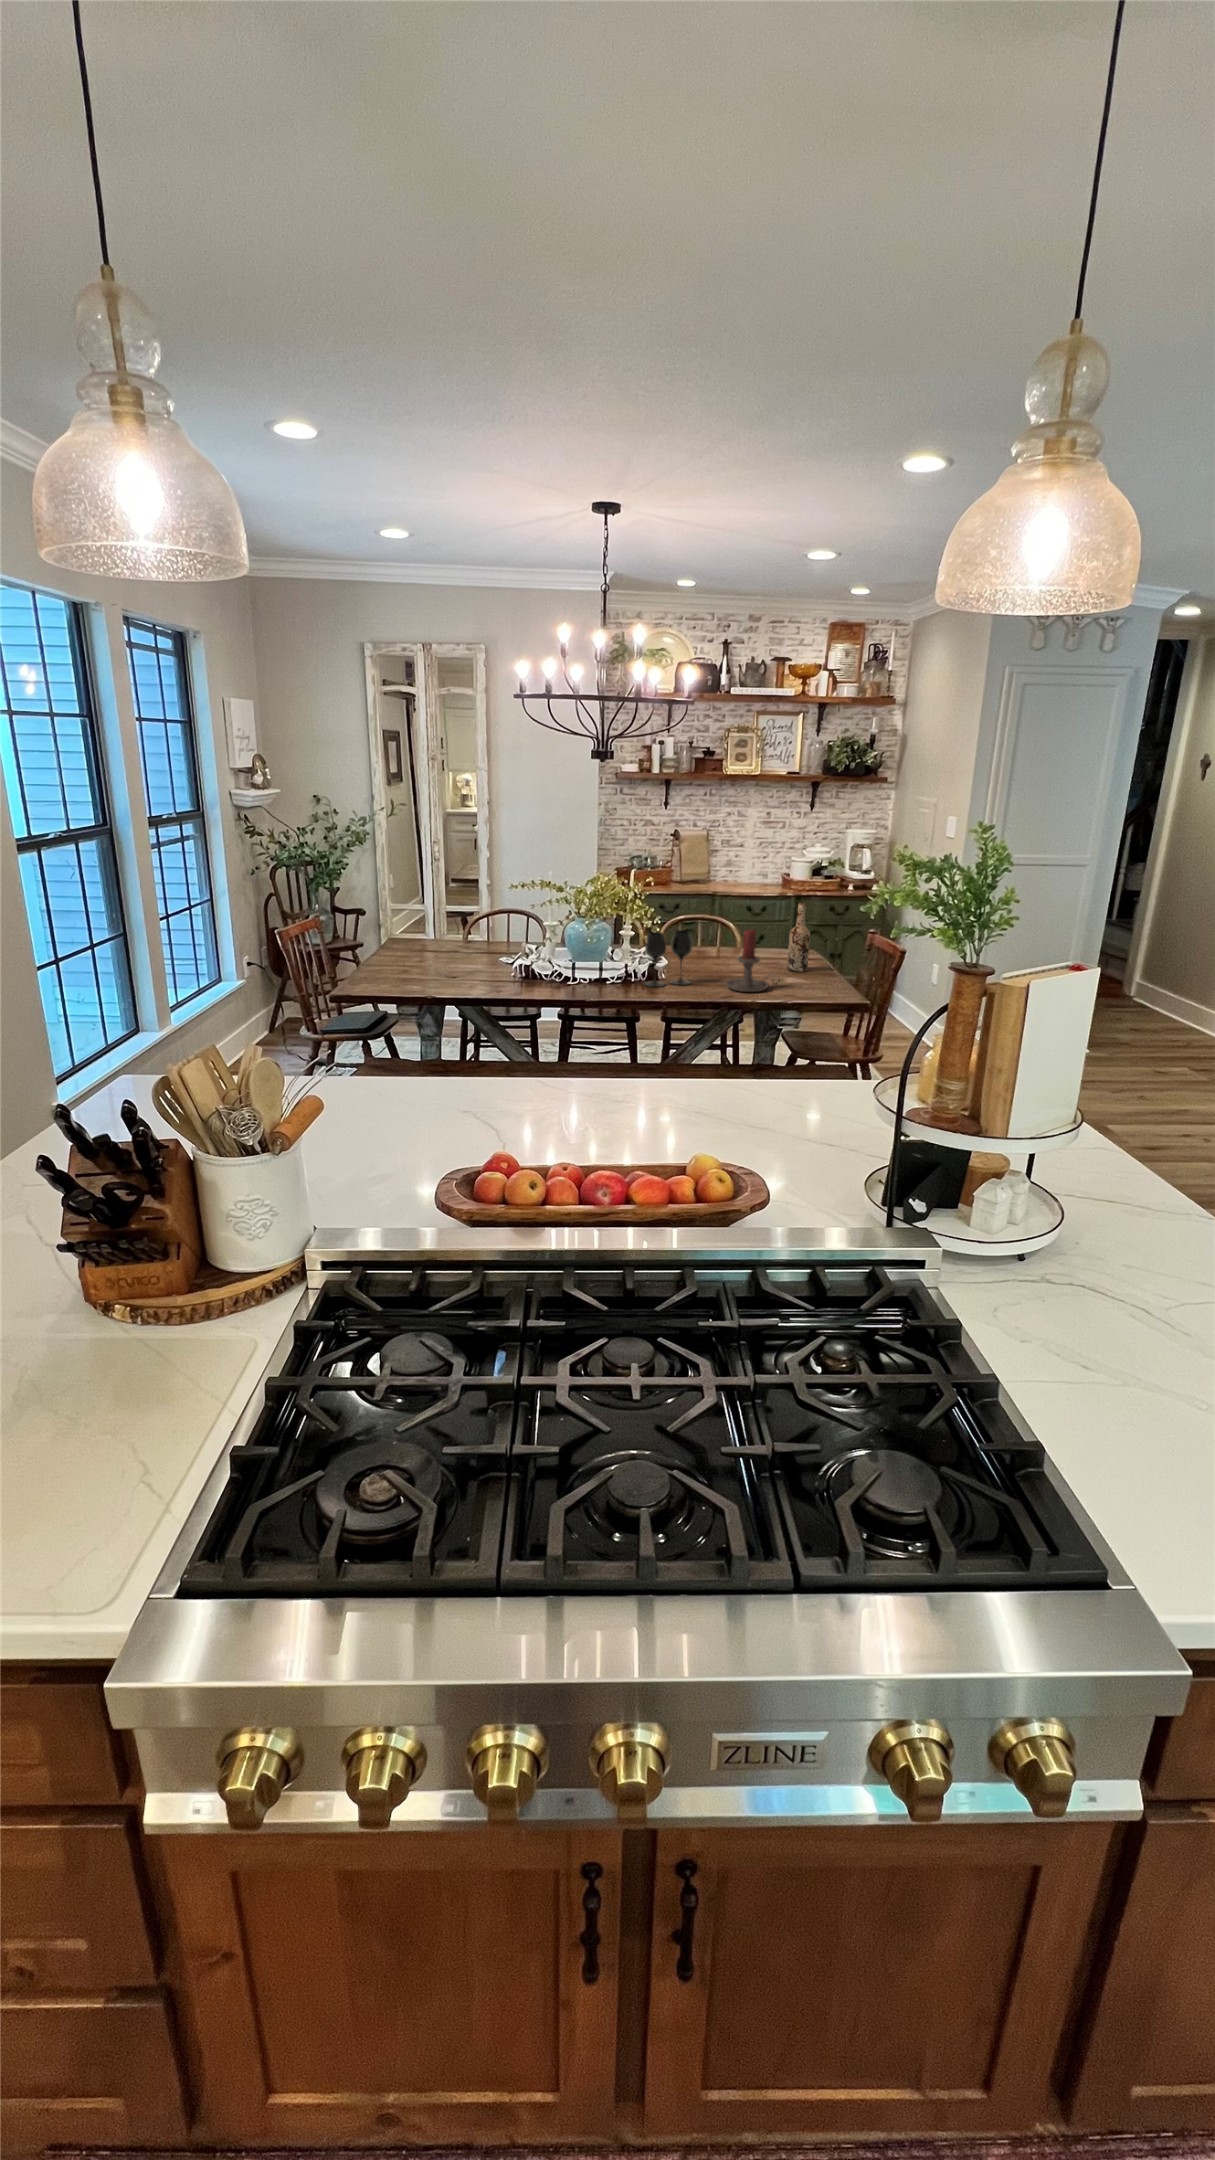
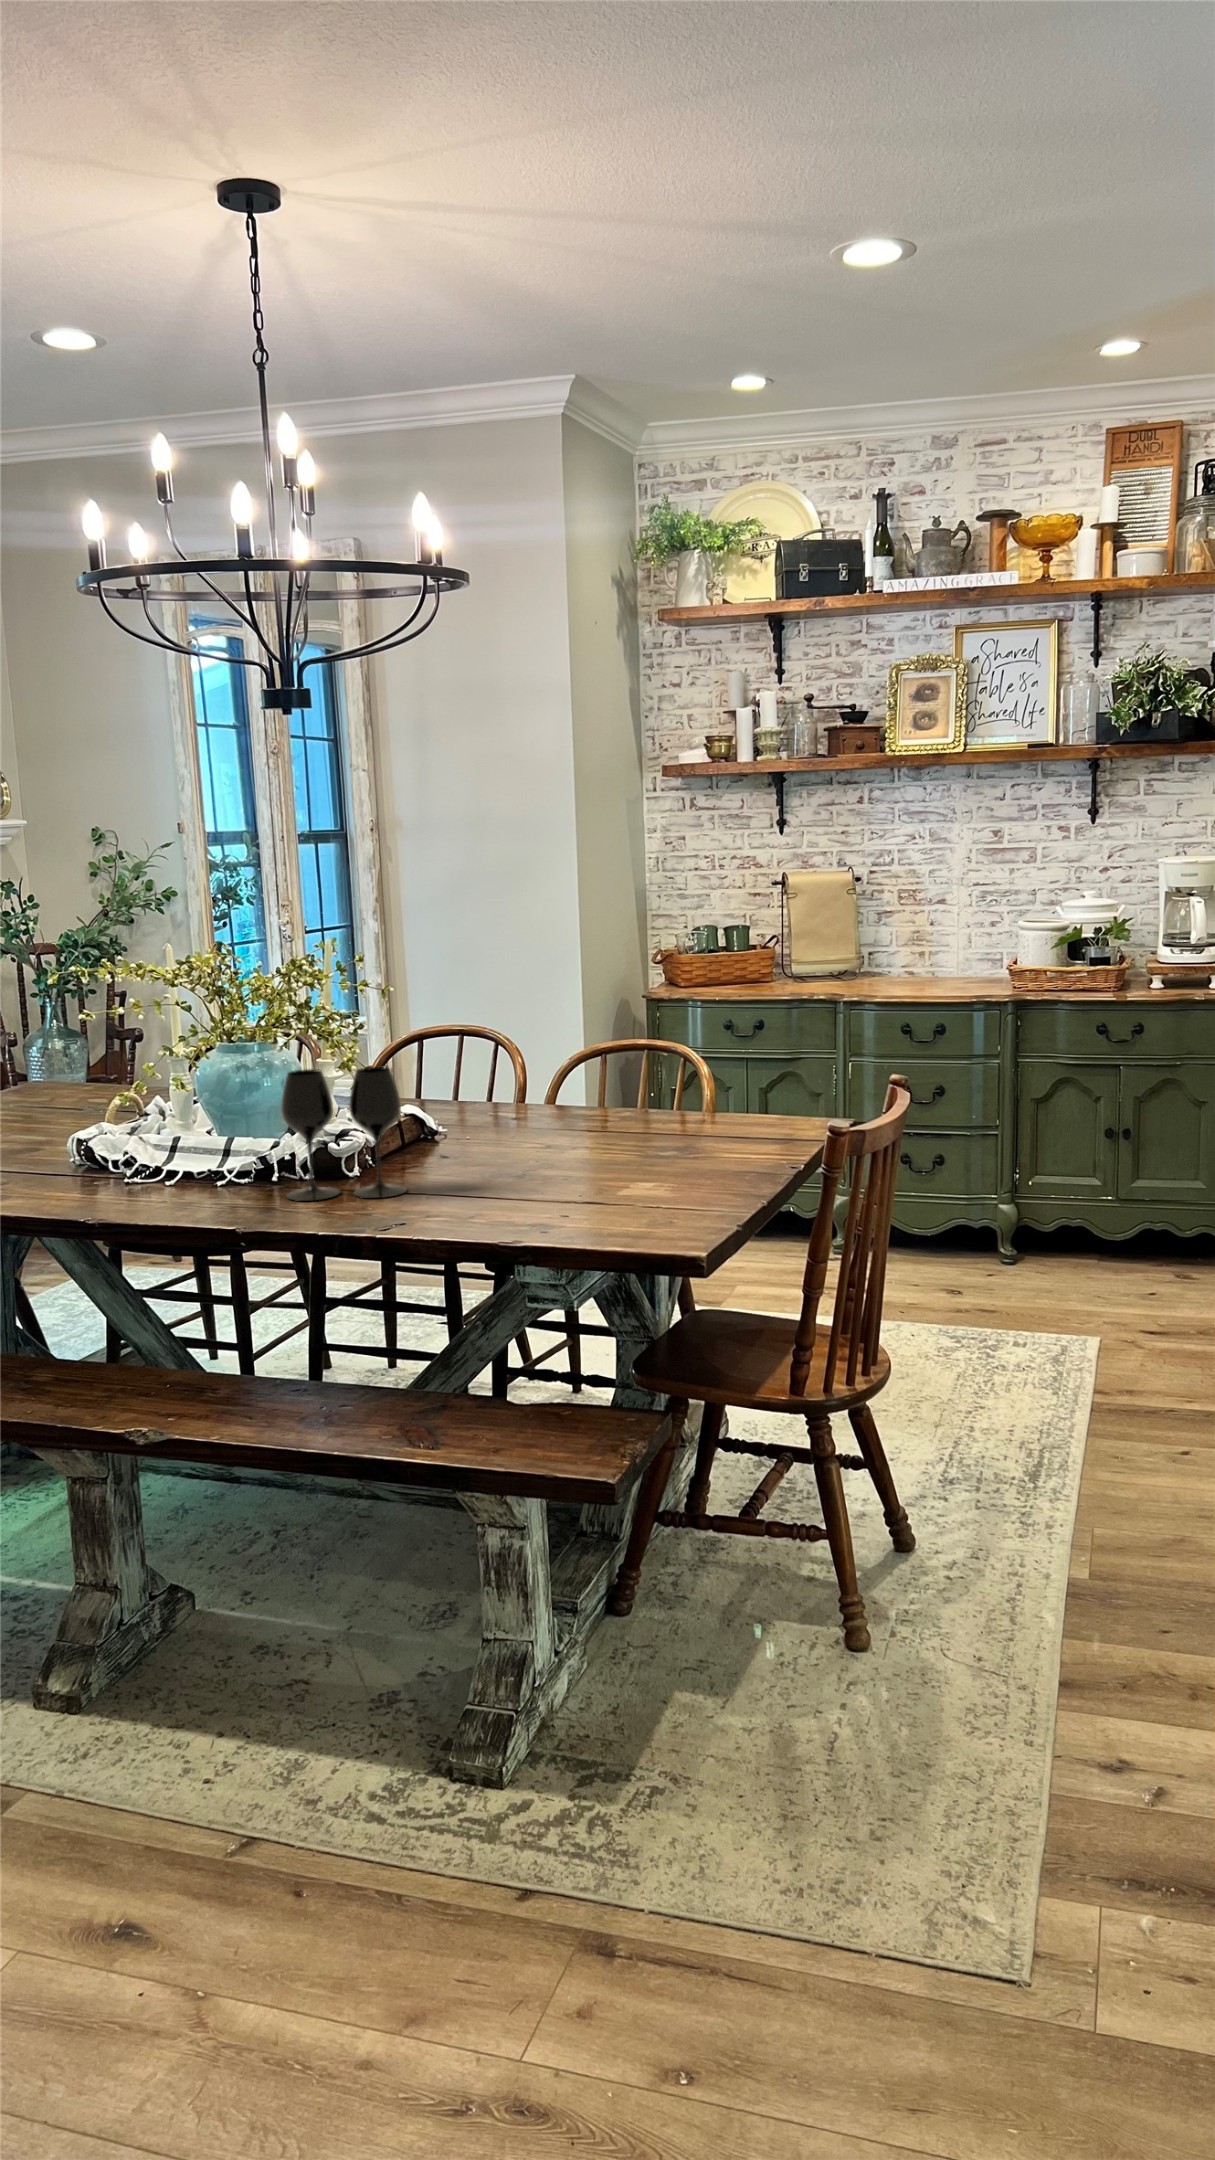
wine bottle: present [787,902,810,972] -> none [690,1002,743,1173]
candle holder: present [726,930,774,992] -> none [448,1065,586,1223]

